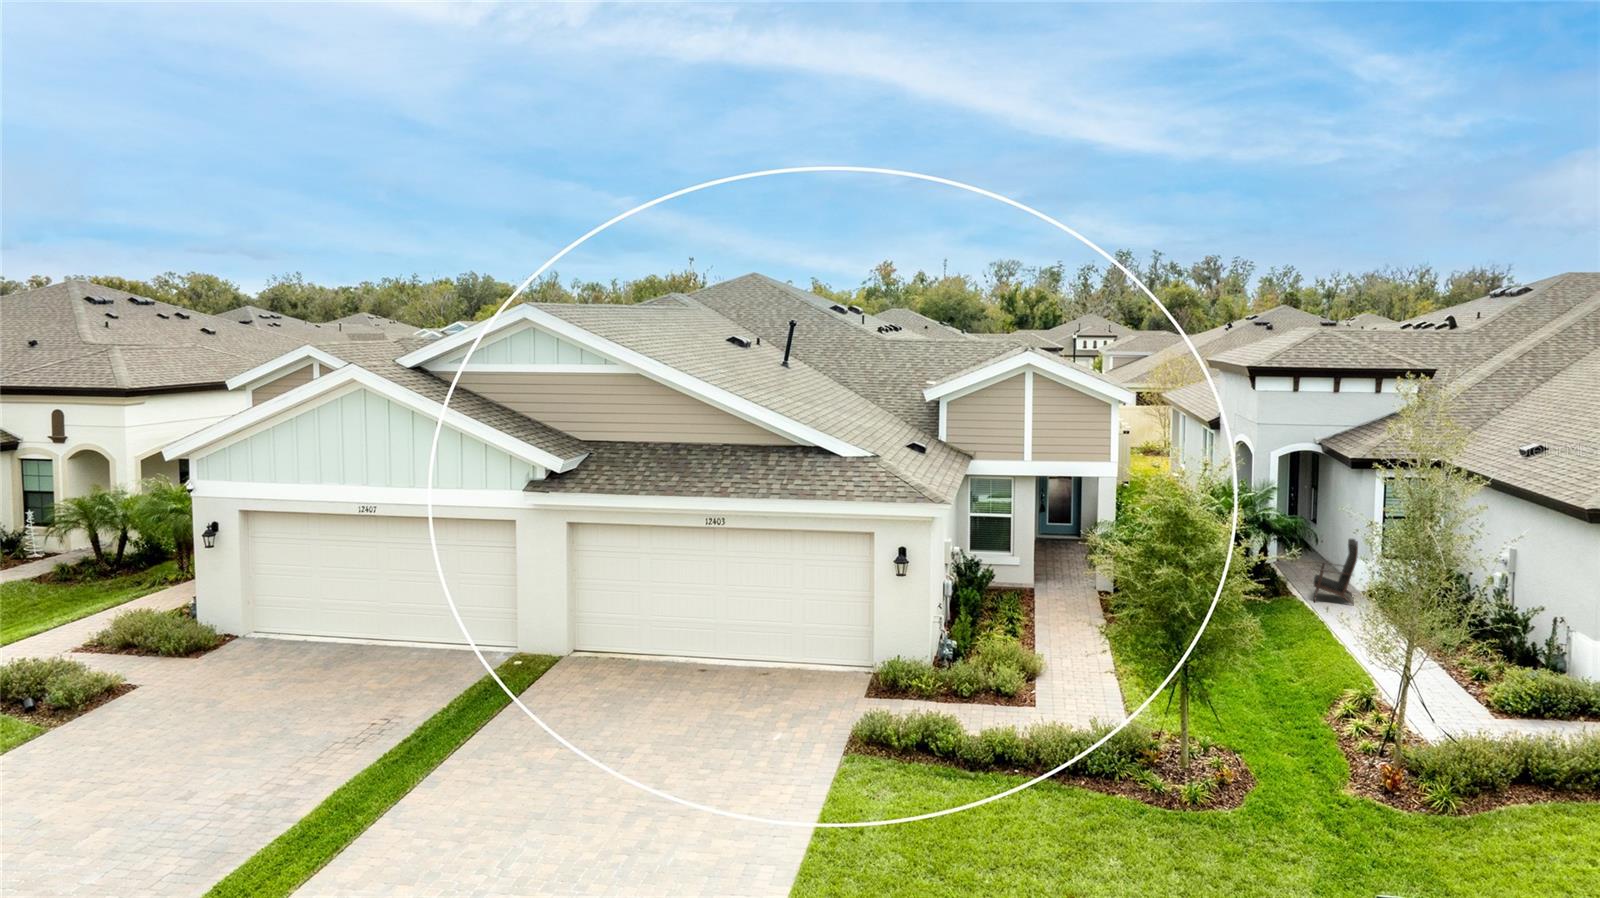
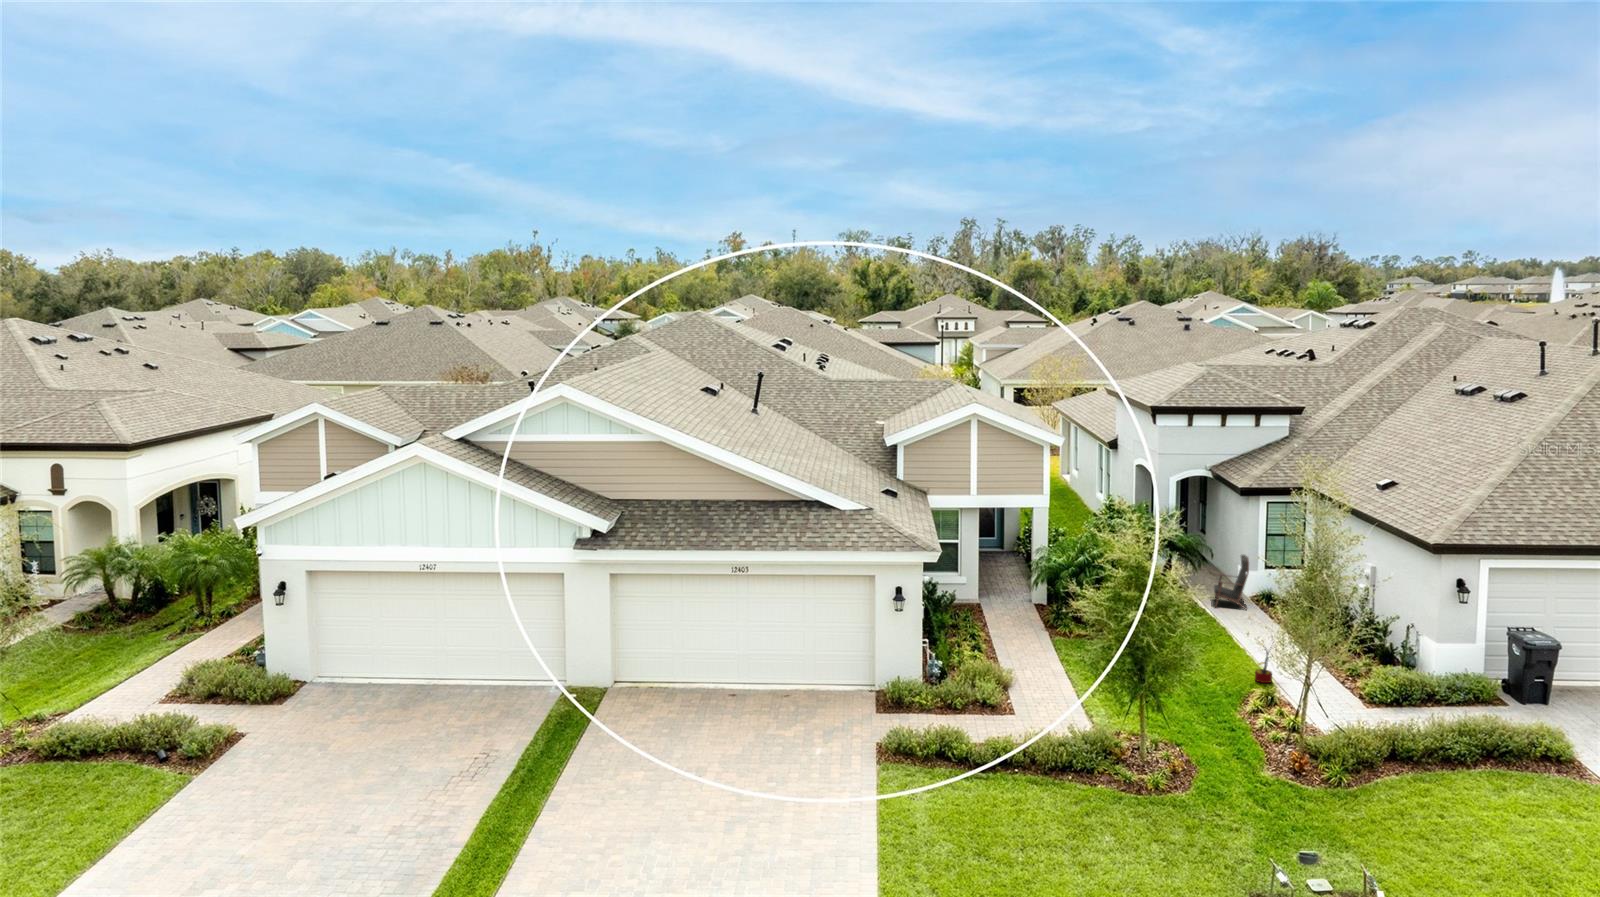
decorative plant: none [1351,634,1383,686] -> present [1255,649,1272,683]

